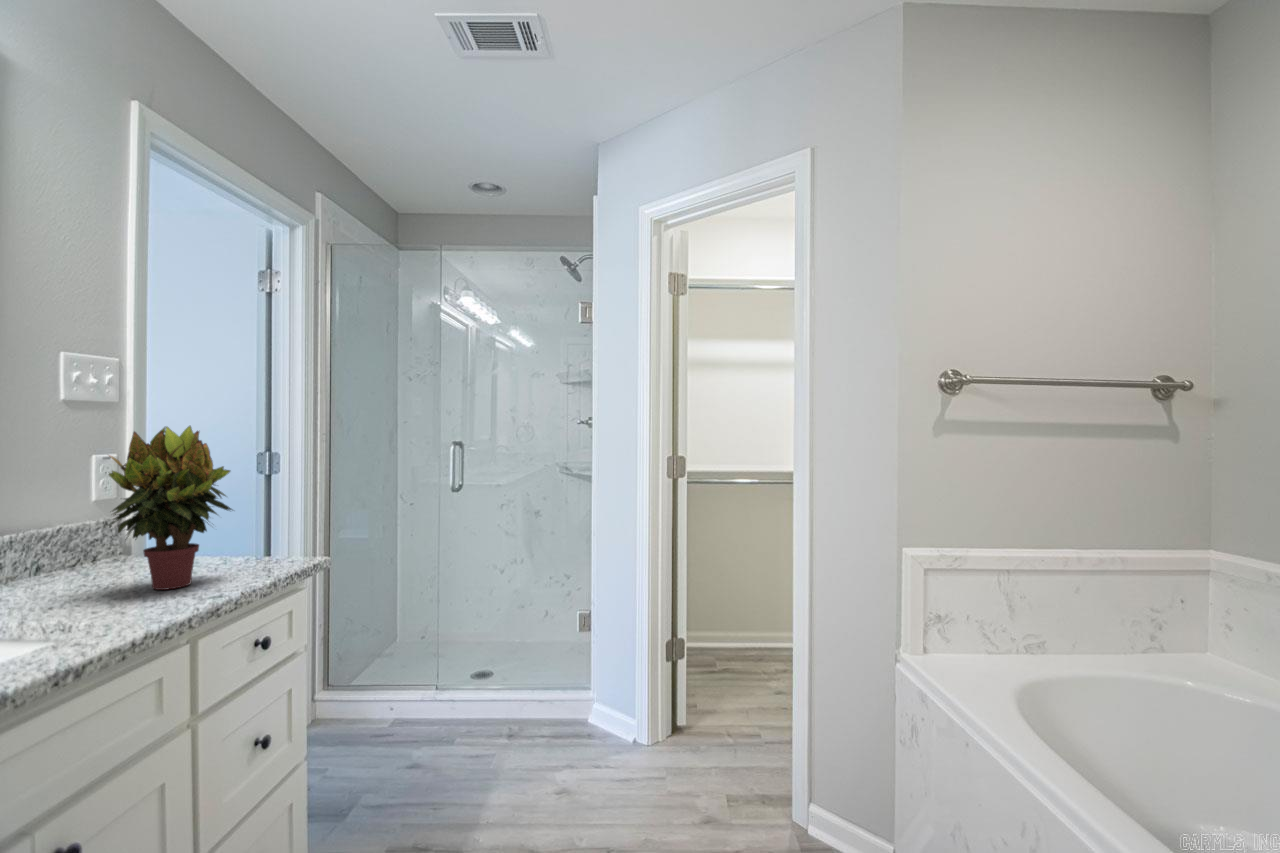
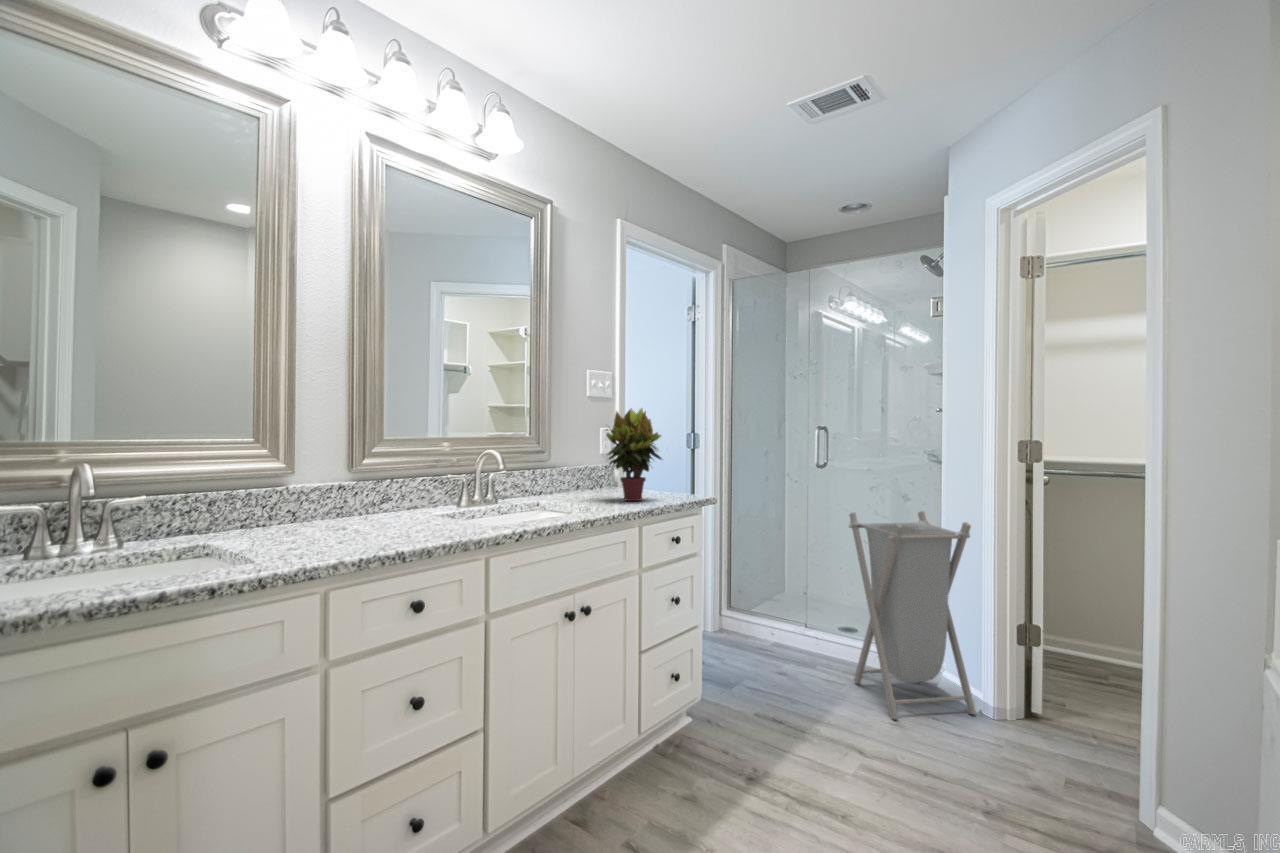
laundry hamper: none [496,535,632,789] -> present [849,511,976,719]

